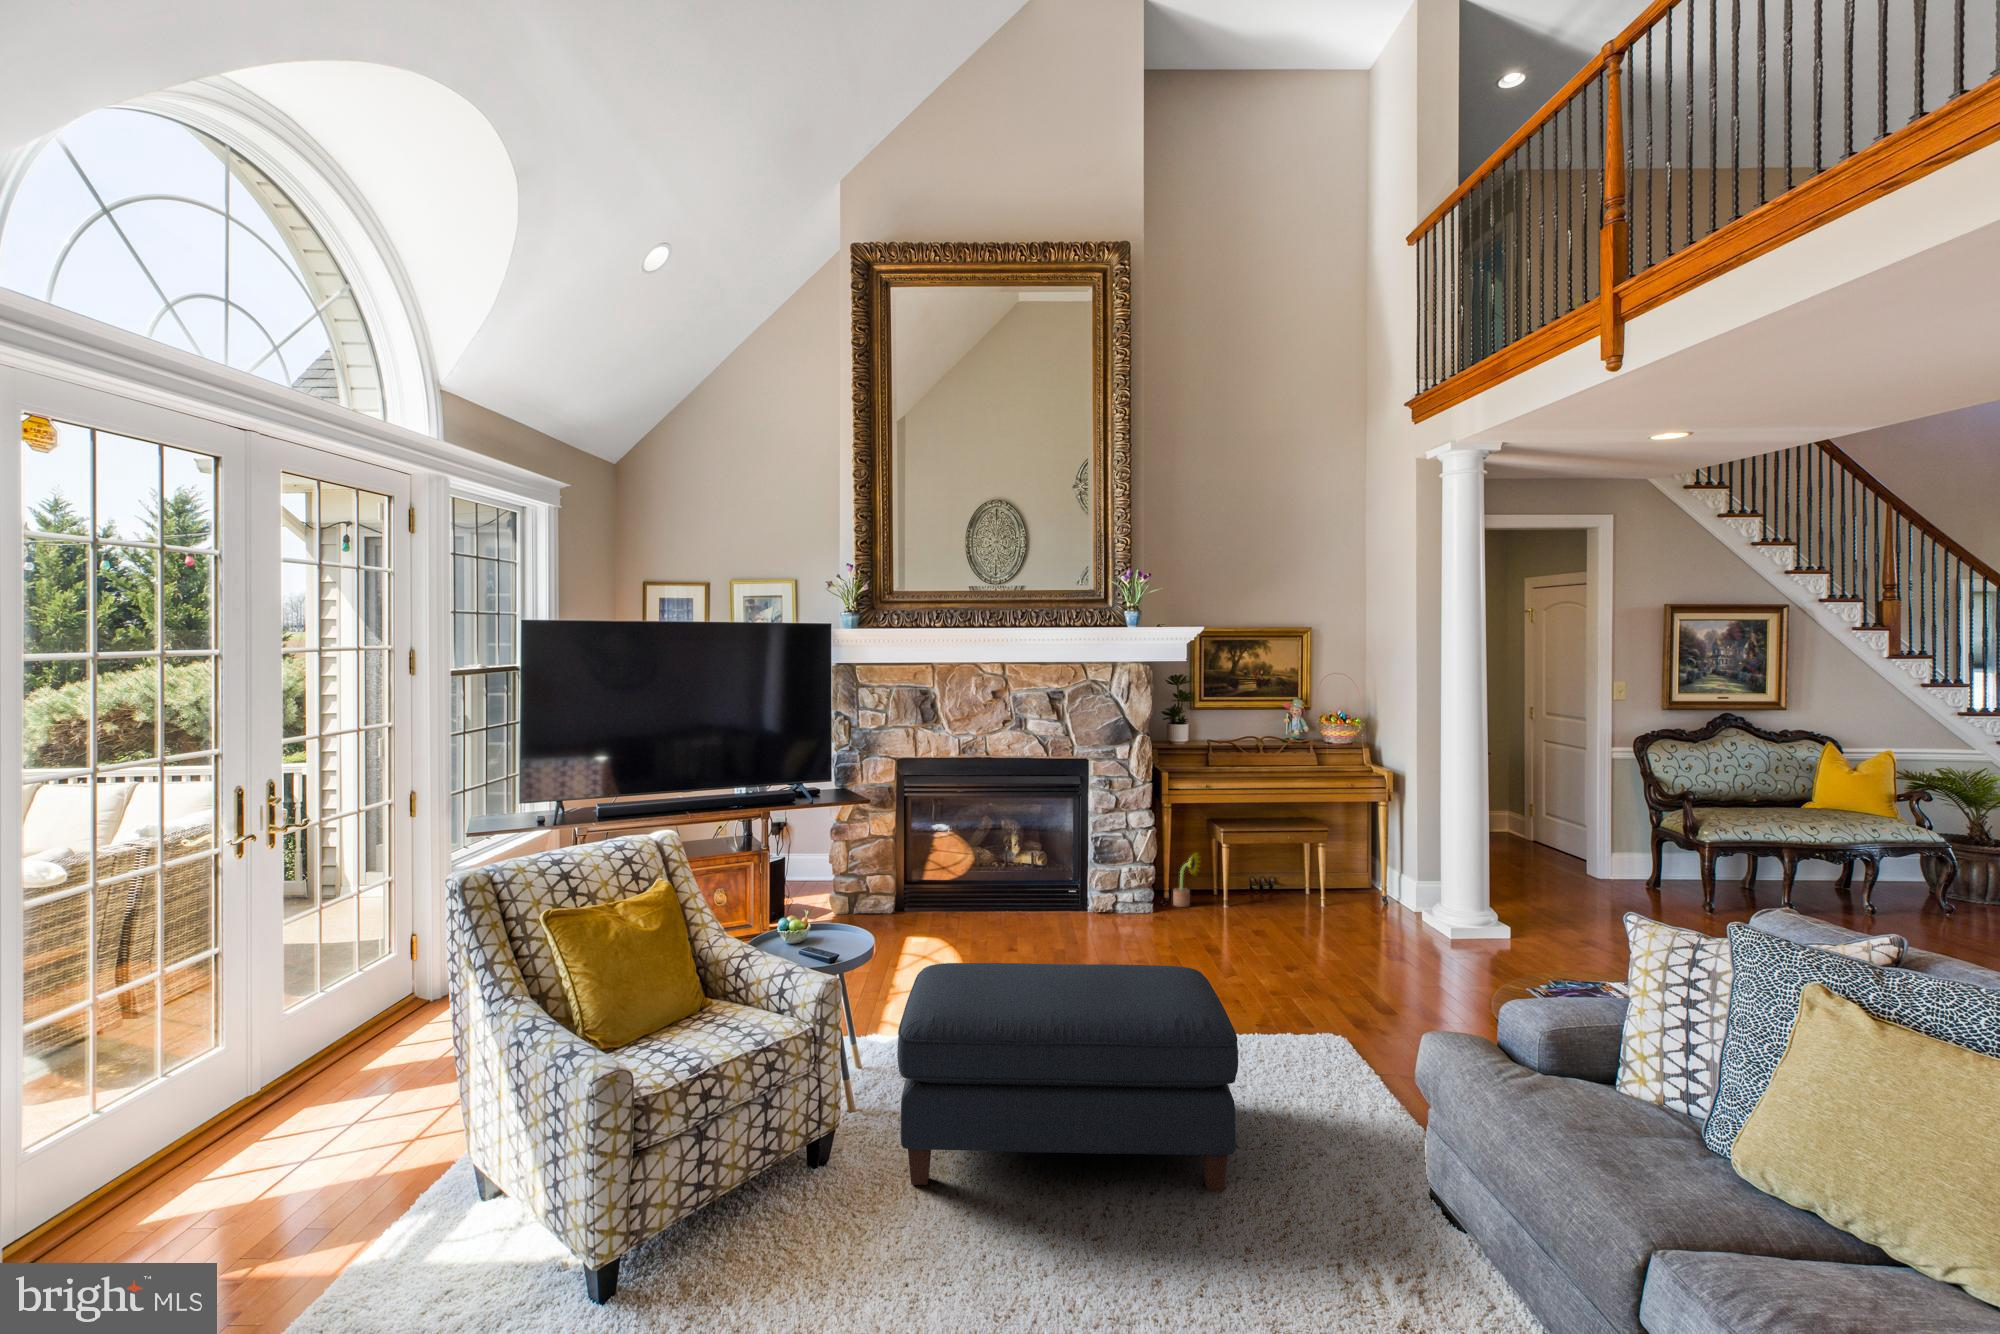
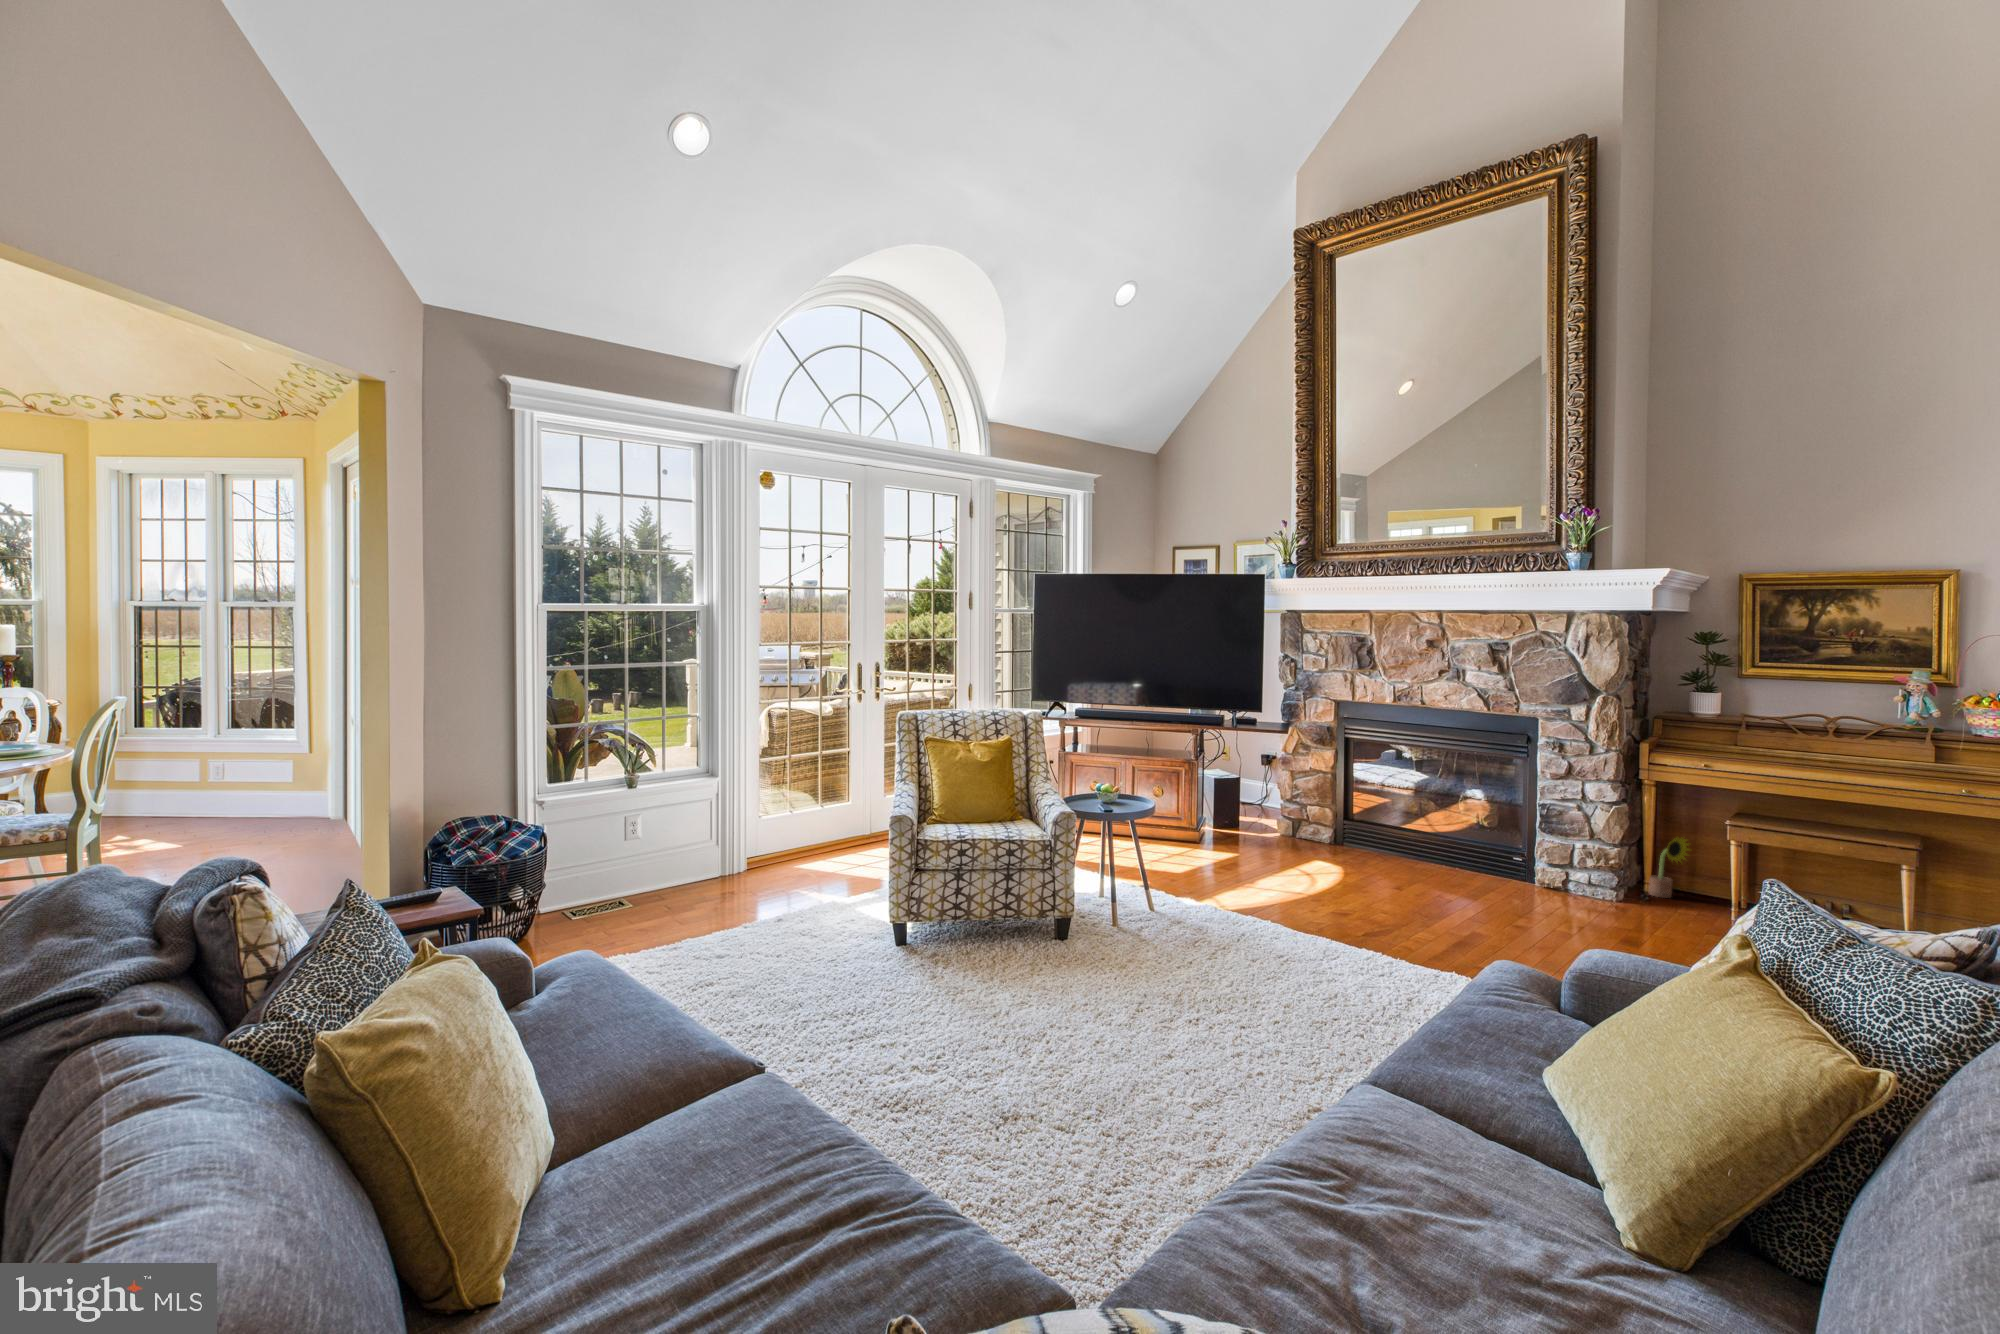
ottoman: present [897,963,1238,1191] -> none [1099,832,1416,1049]

